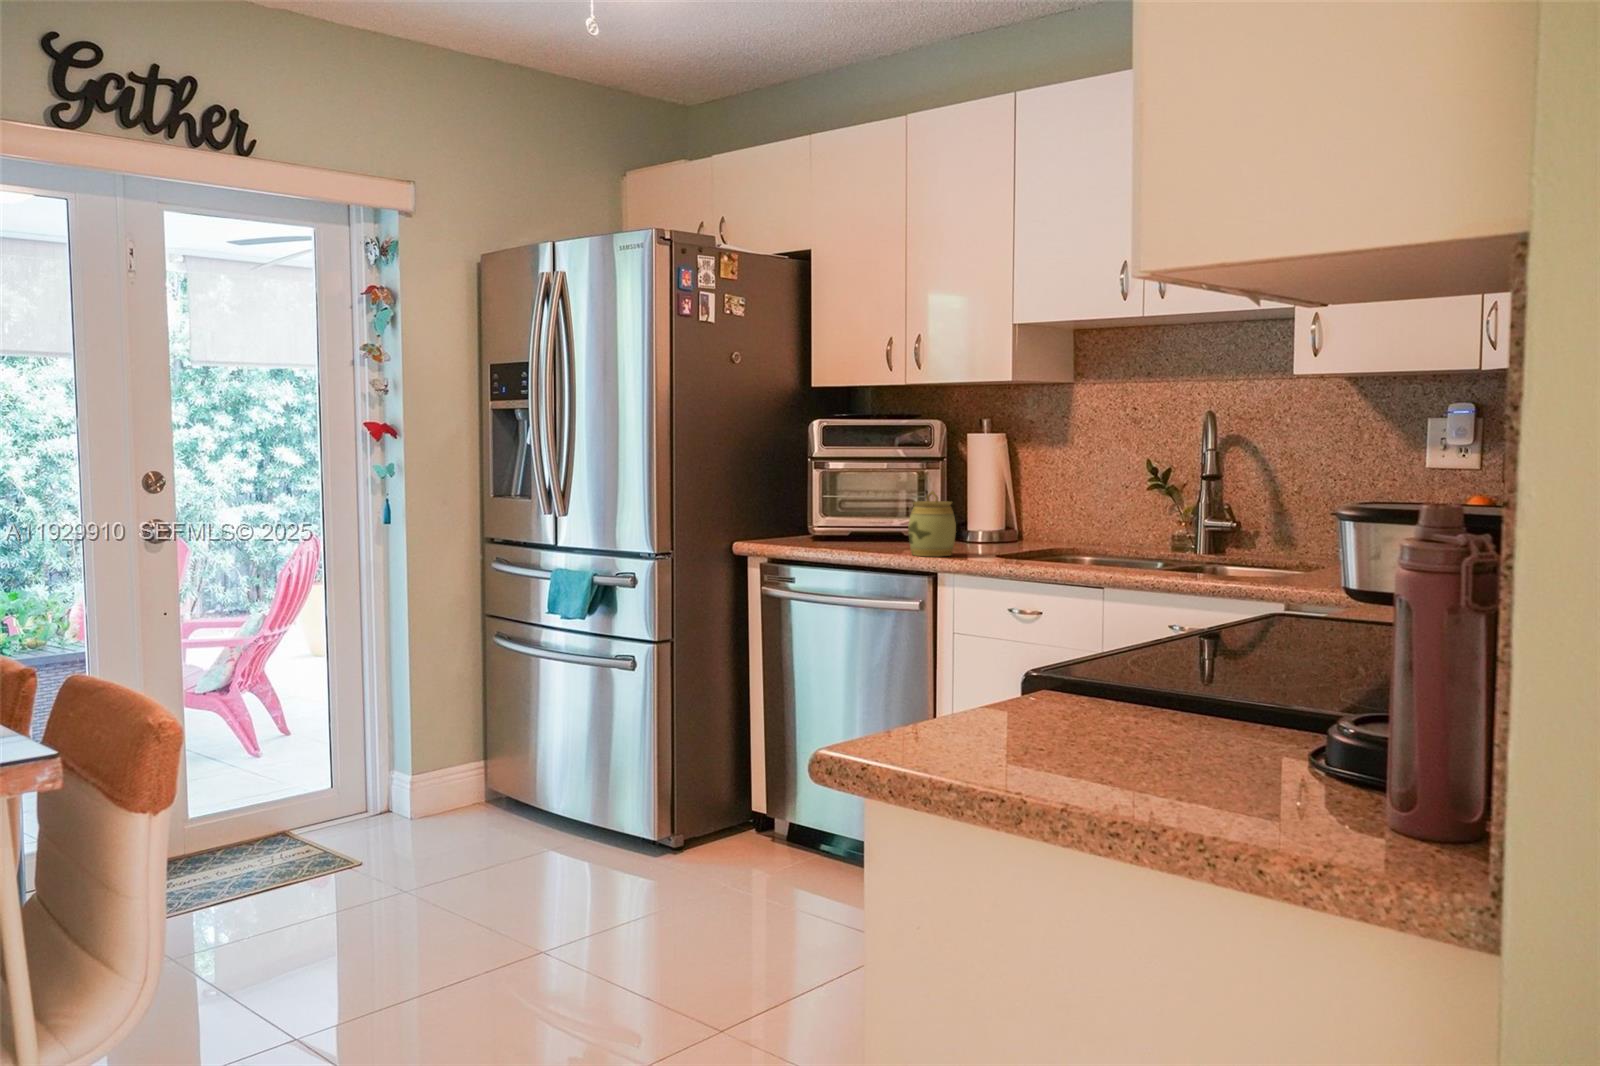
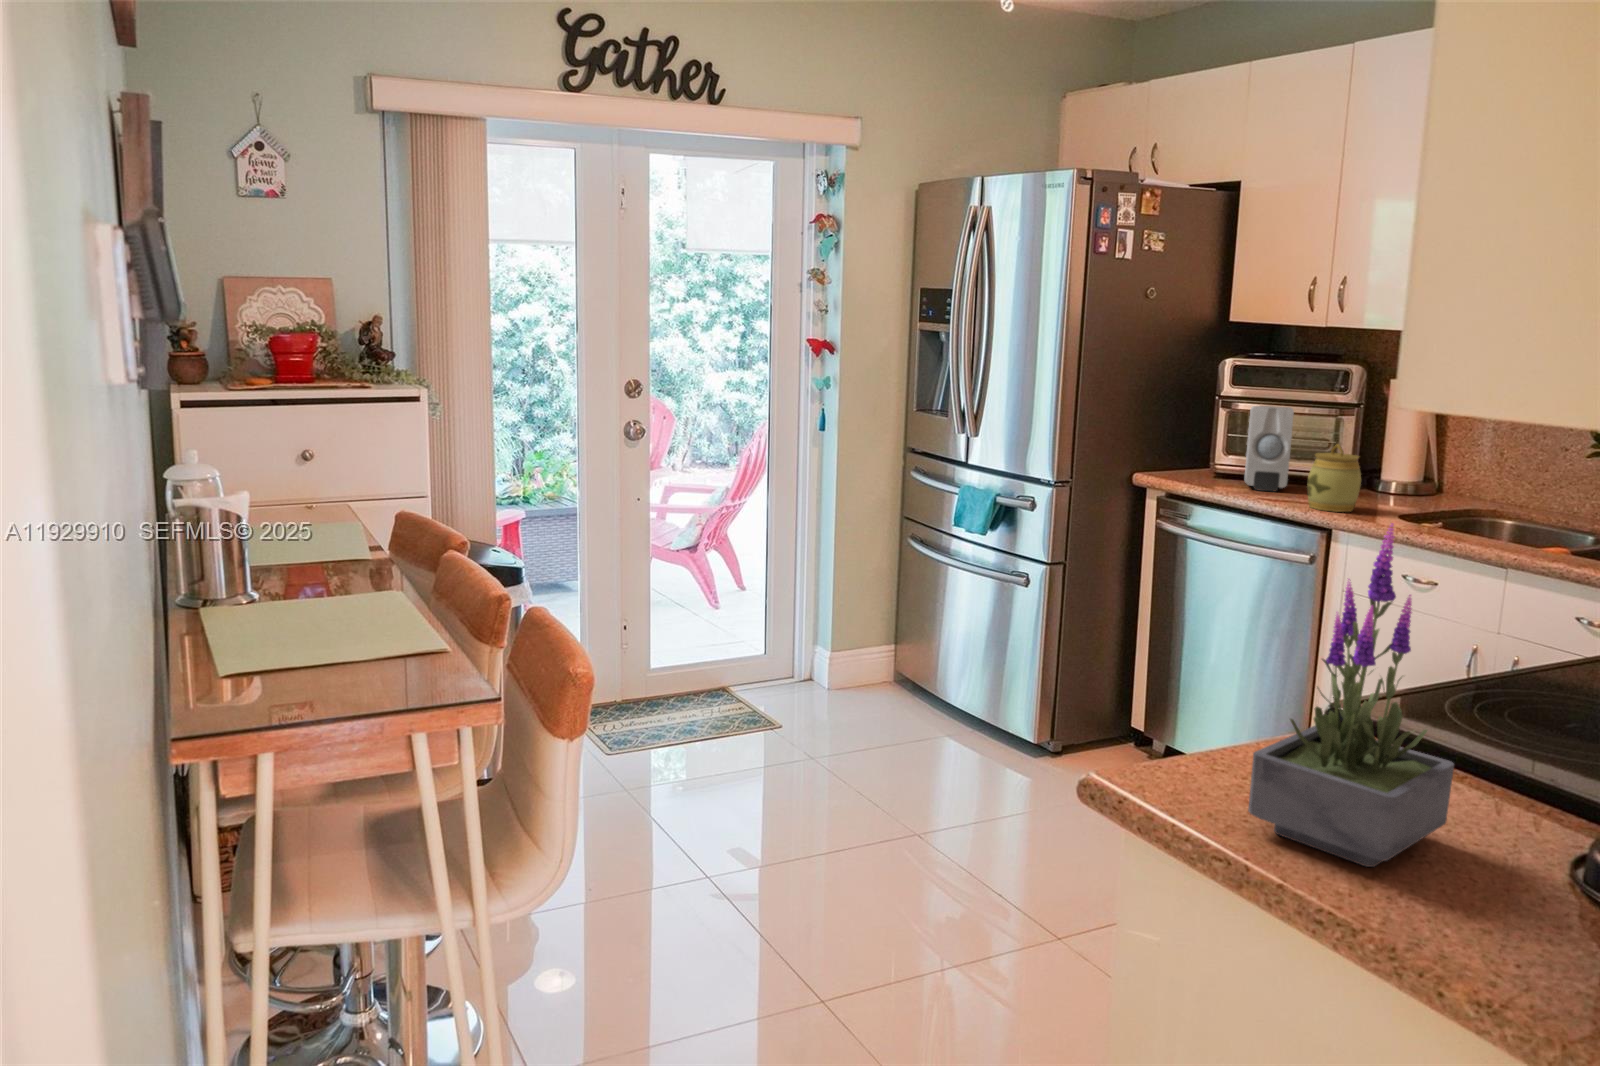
potted plant: none [1006,423,1191,783] -> present [1248,523,1454,867]
soap dispenser: none [842,463,885,547] -> present [1245,406,1294,491]

